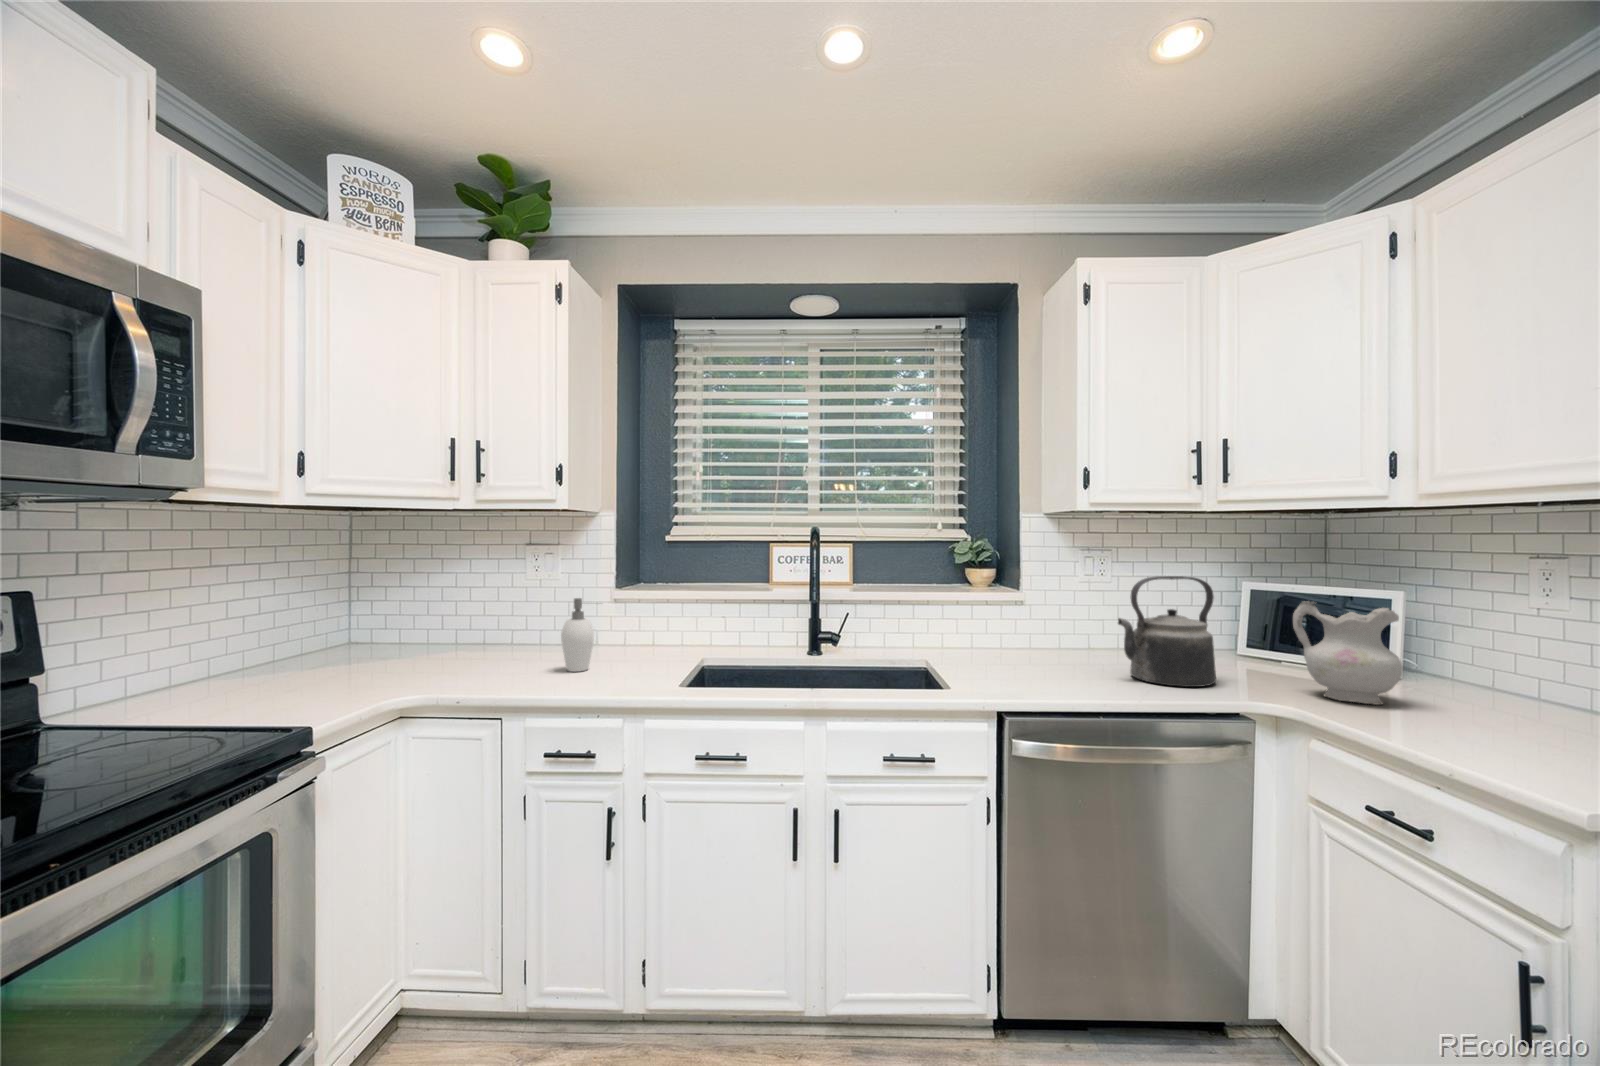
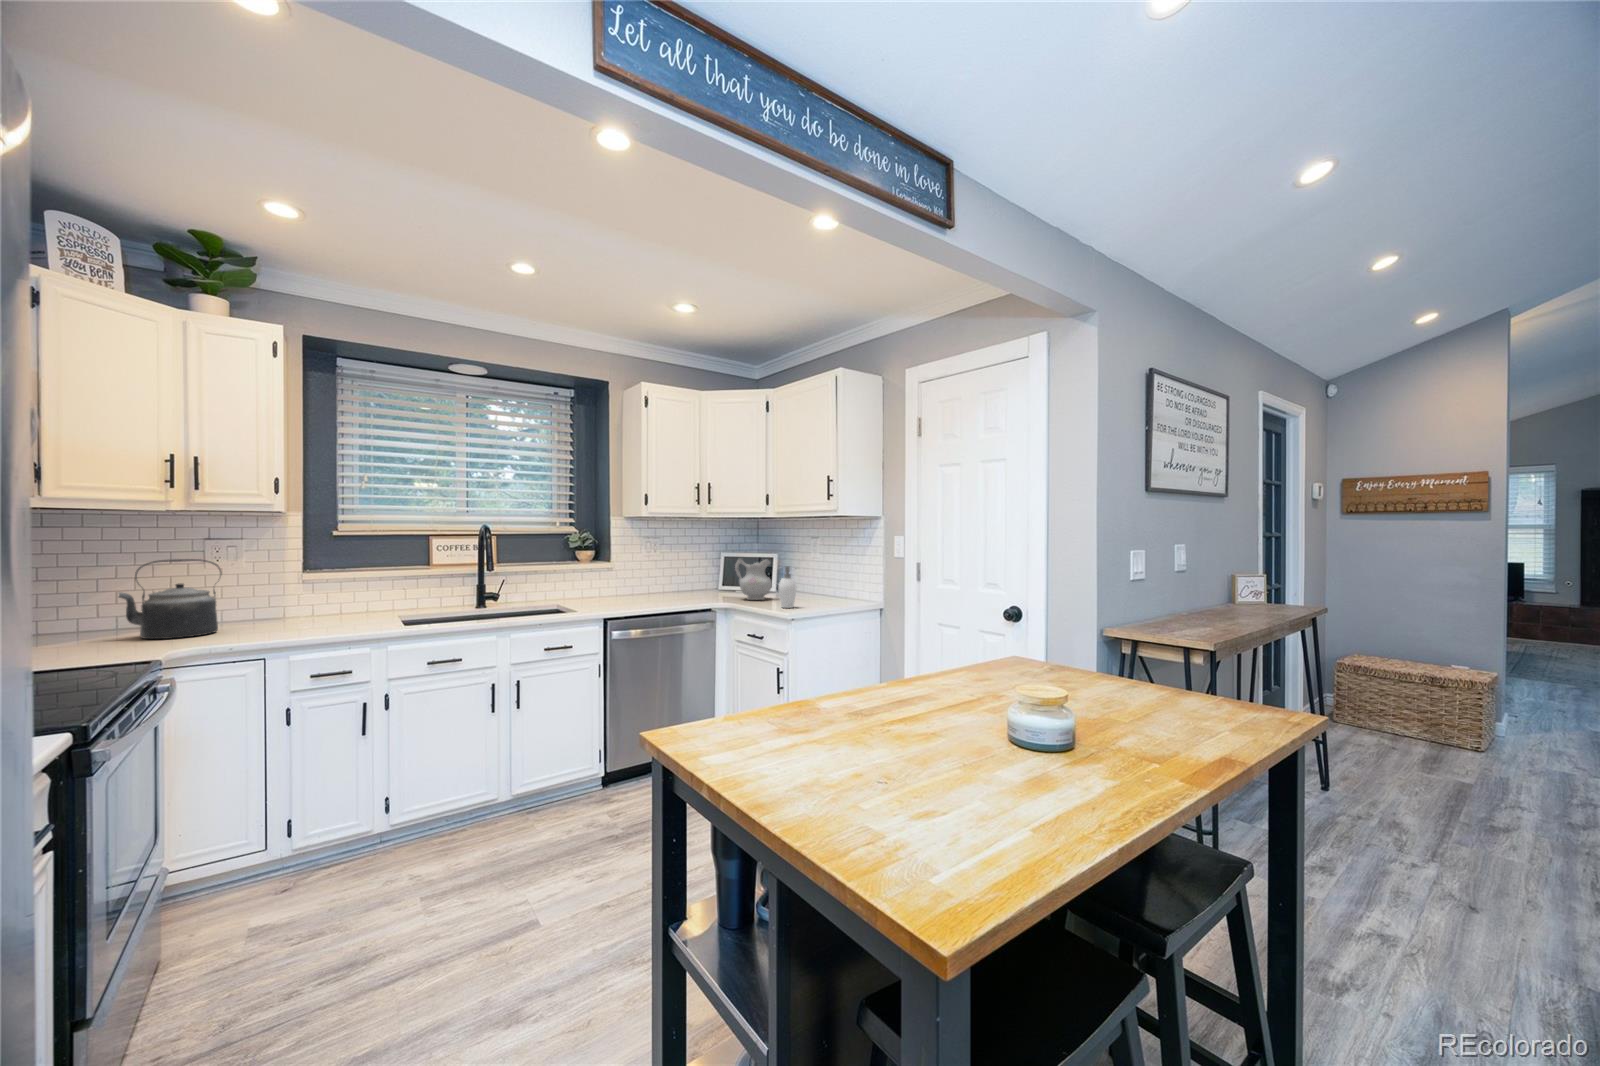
kettle: present [1118,576,1216,687] -> present [119,559,221,639]
soap dispenser: present [561,598,594,672] -> present [779,566,796,608]

